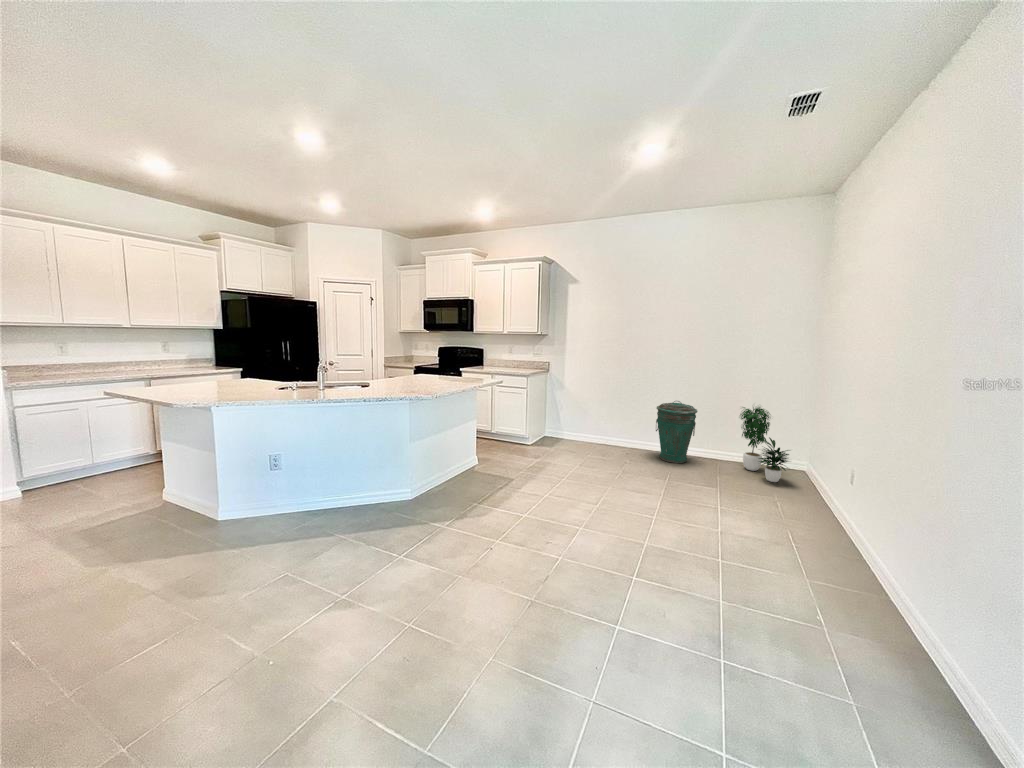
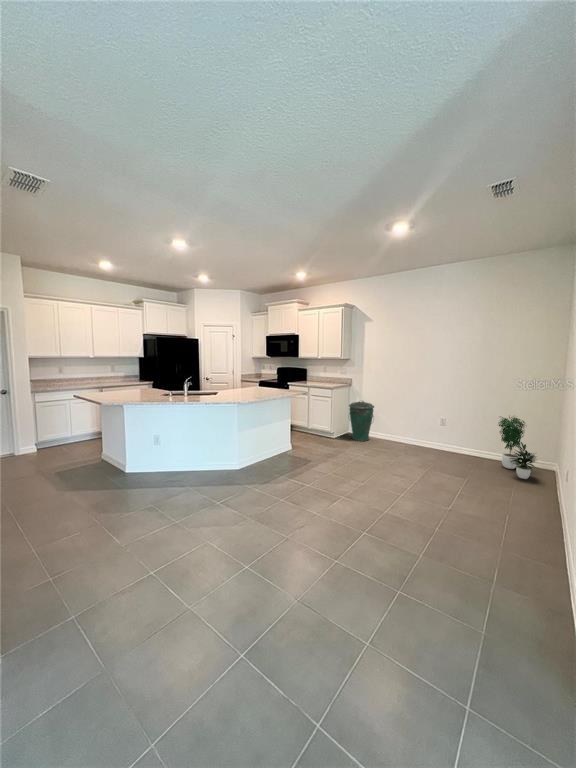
trash can: present [656,401,698,463] -> present [349,401,374,441]

